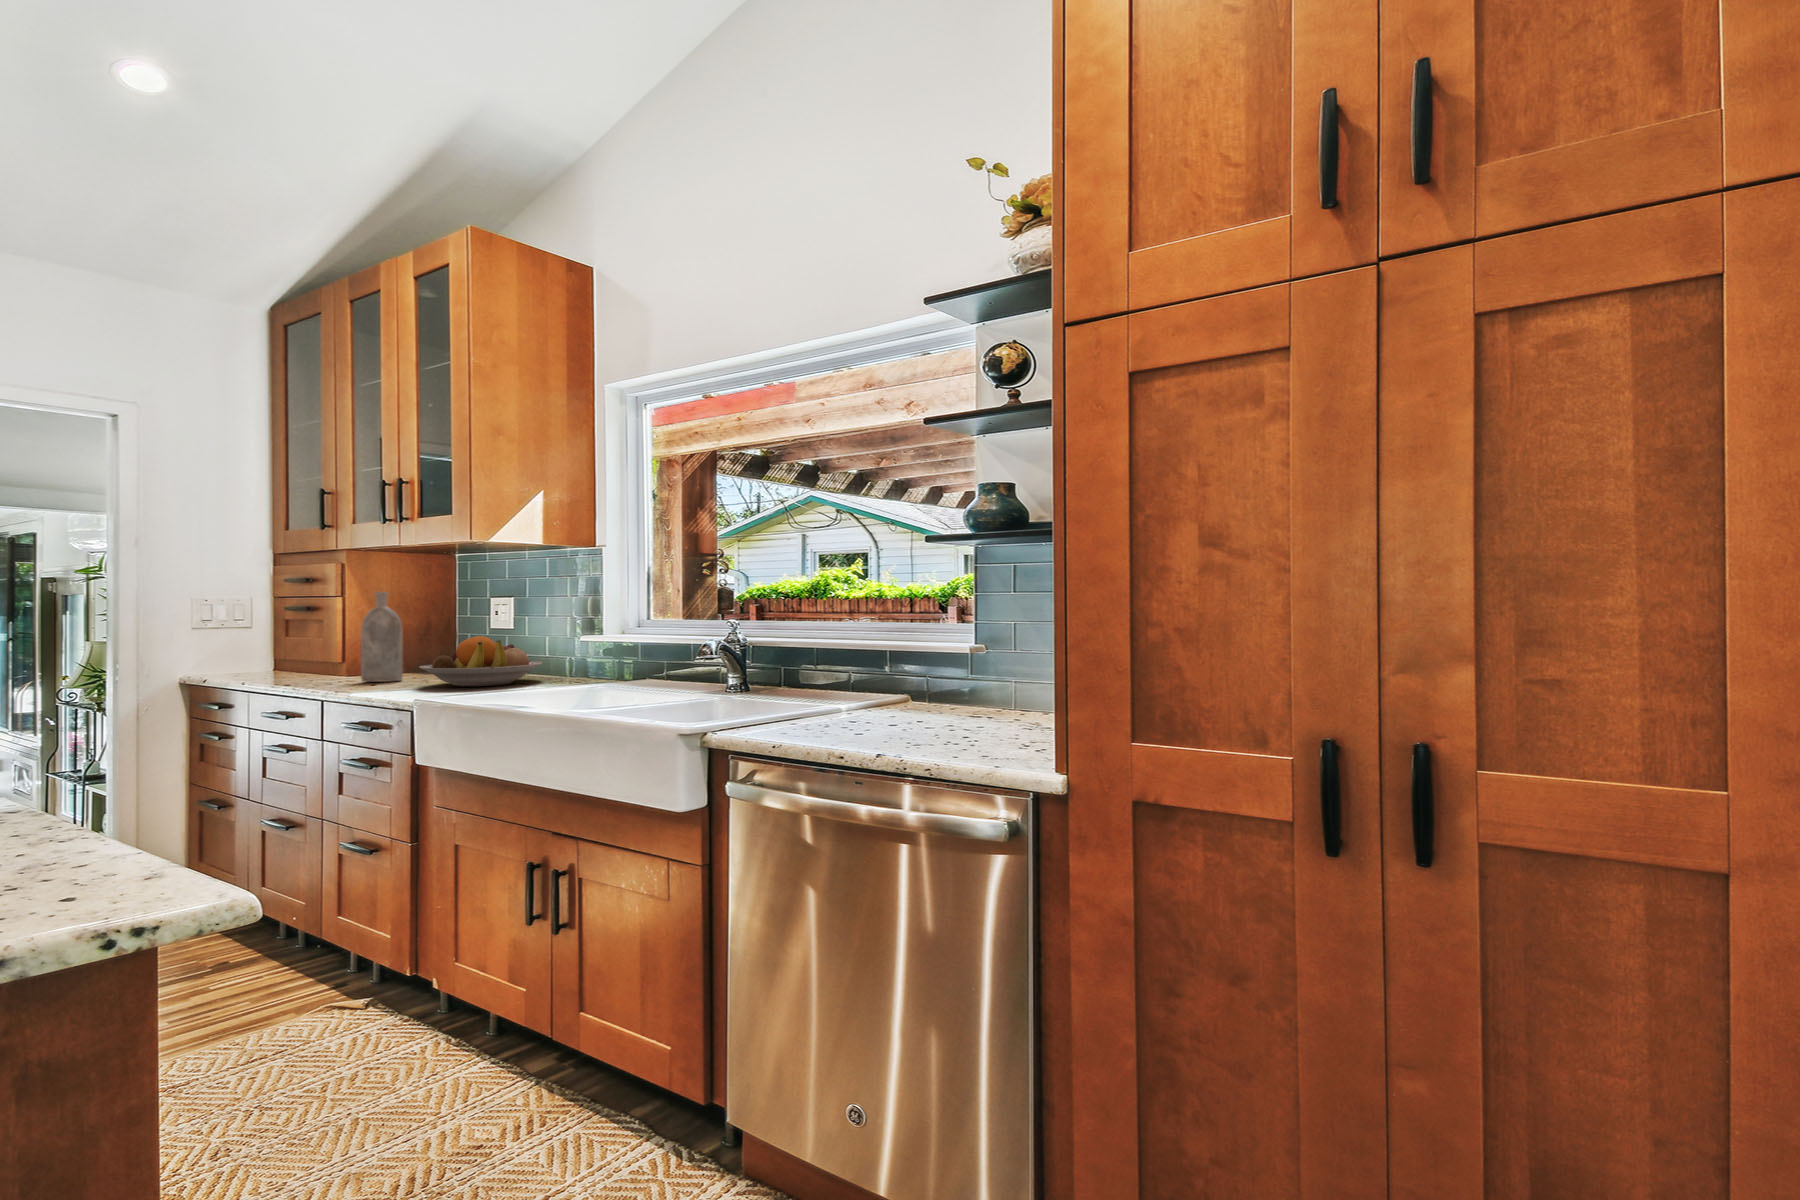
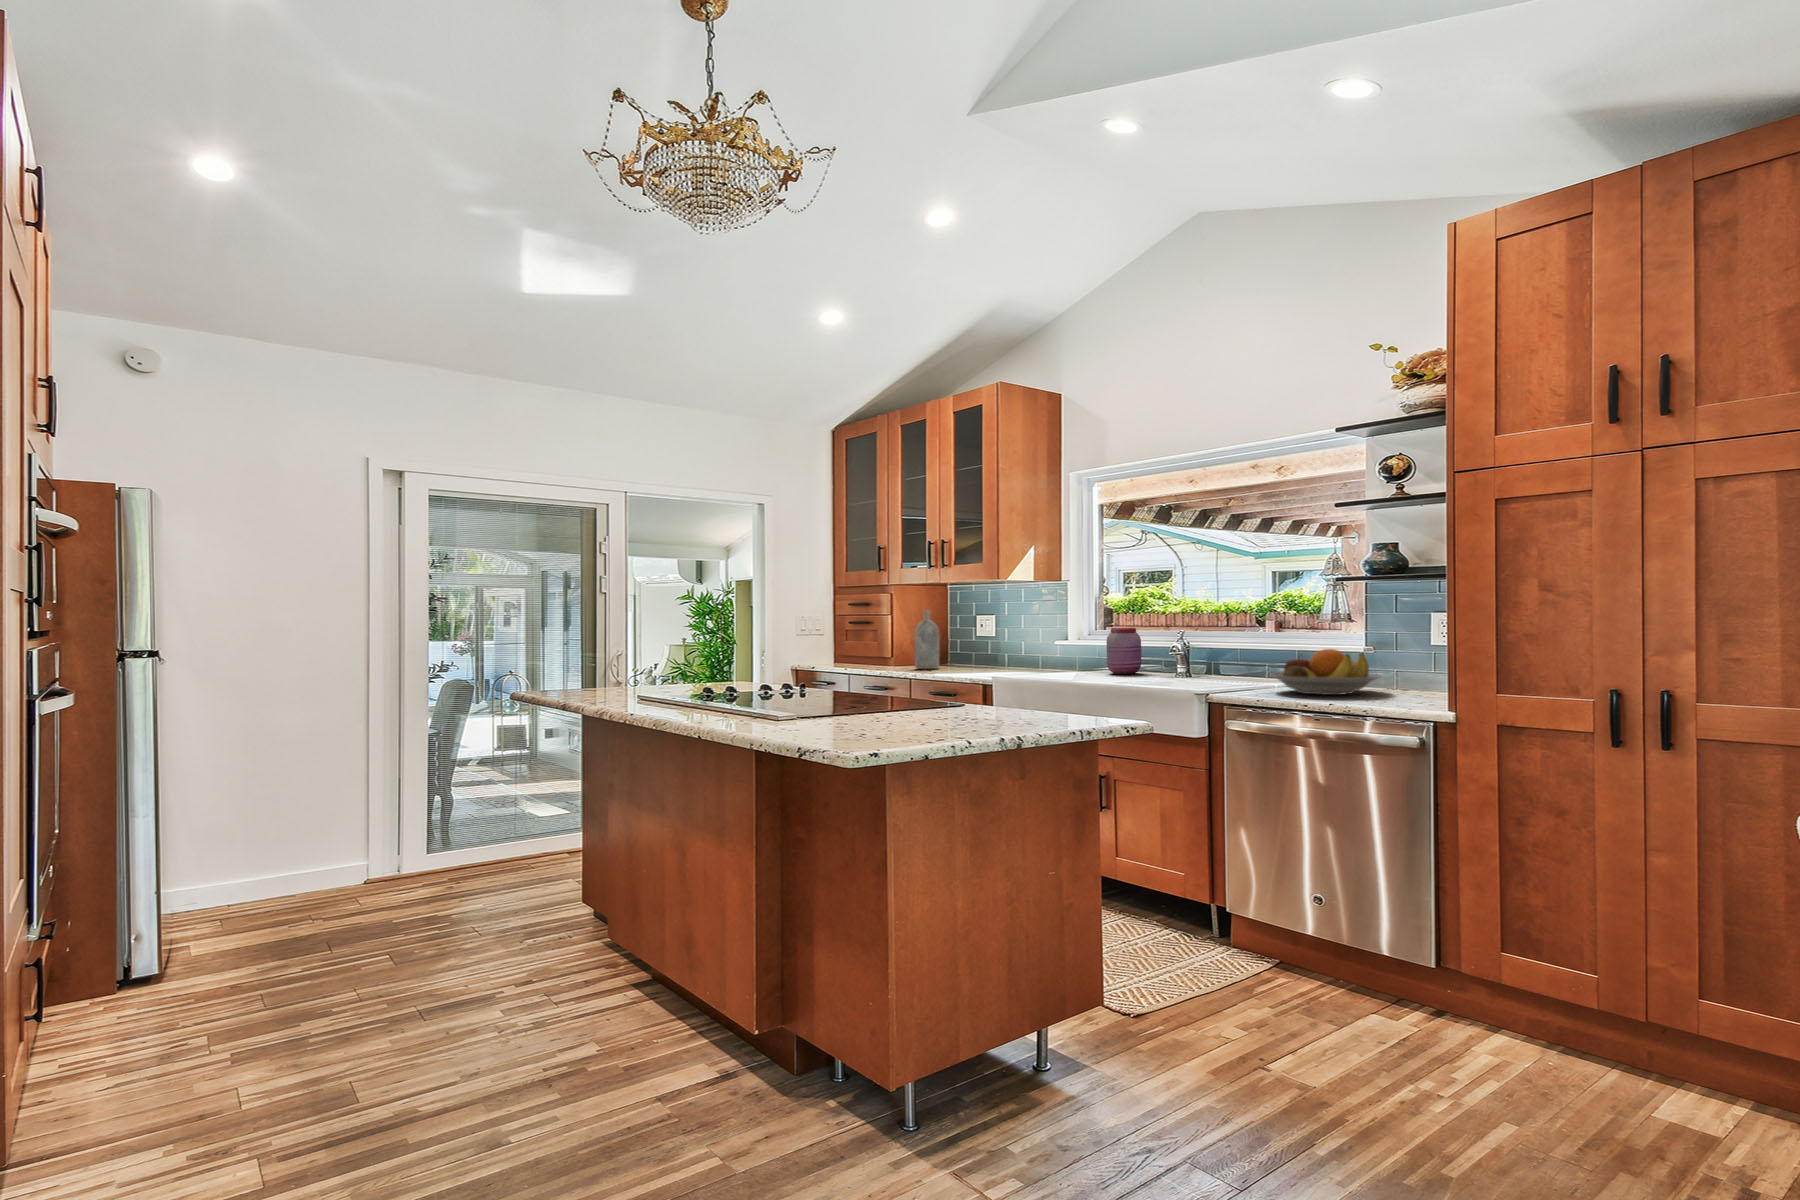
jar: none [626,618,679,688] -> present [1106,628,1141,674]
fruit bowl: present [419,636,542,686] -> present [1270,649,1381,695]

